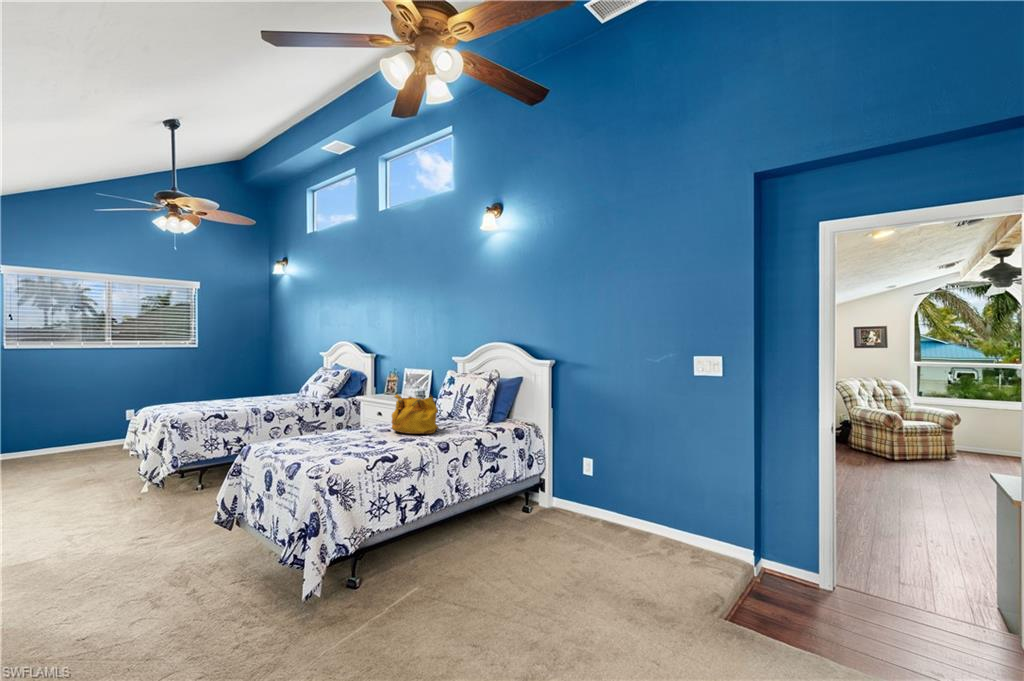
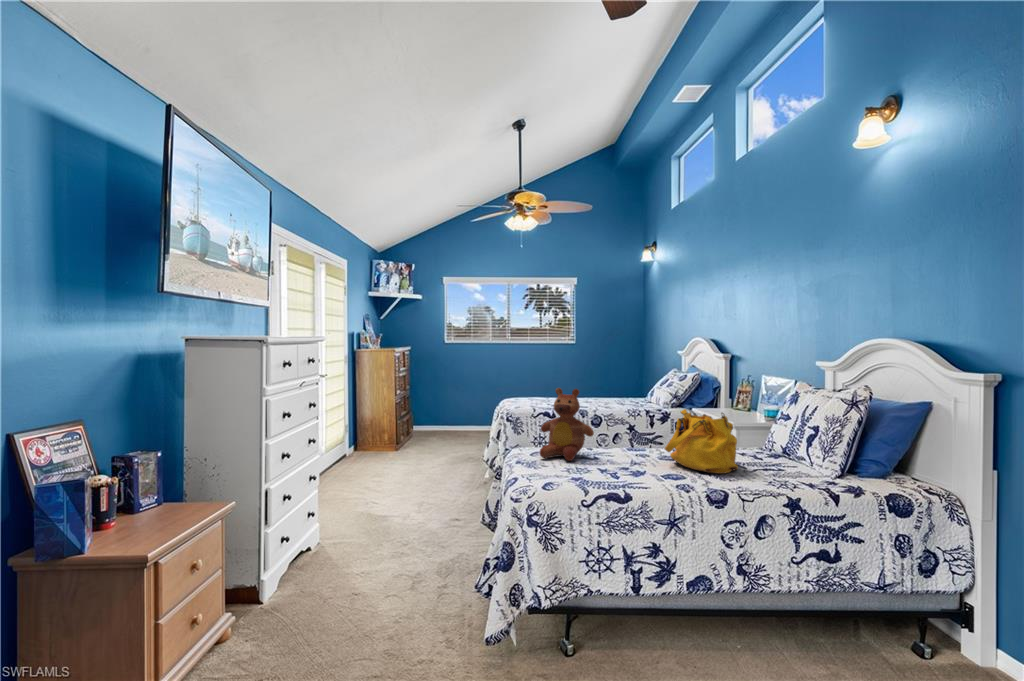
teddy bear: none [284,387,334,447] -> present [540,388,594,461]

